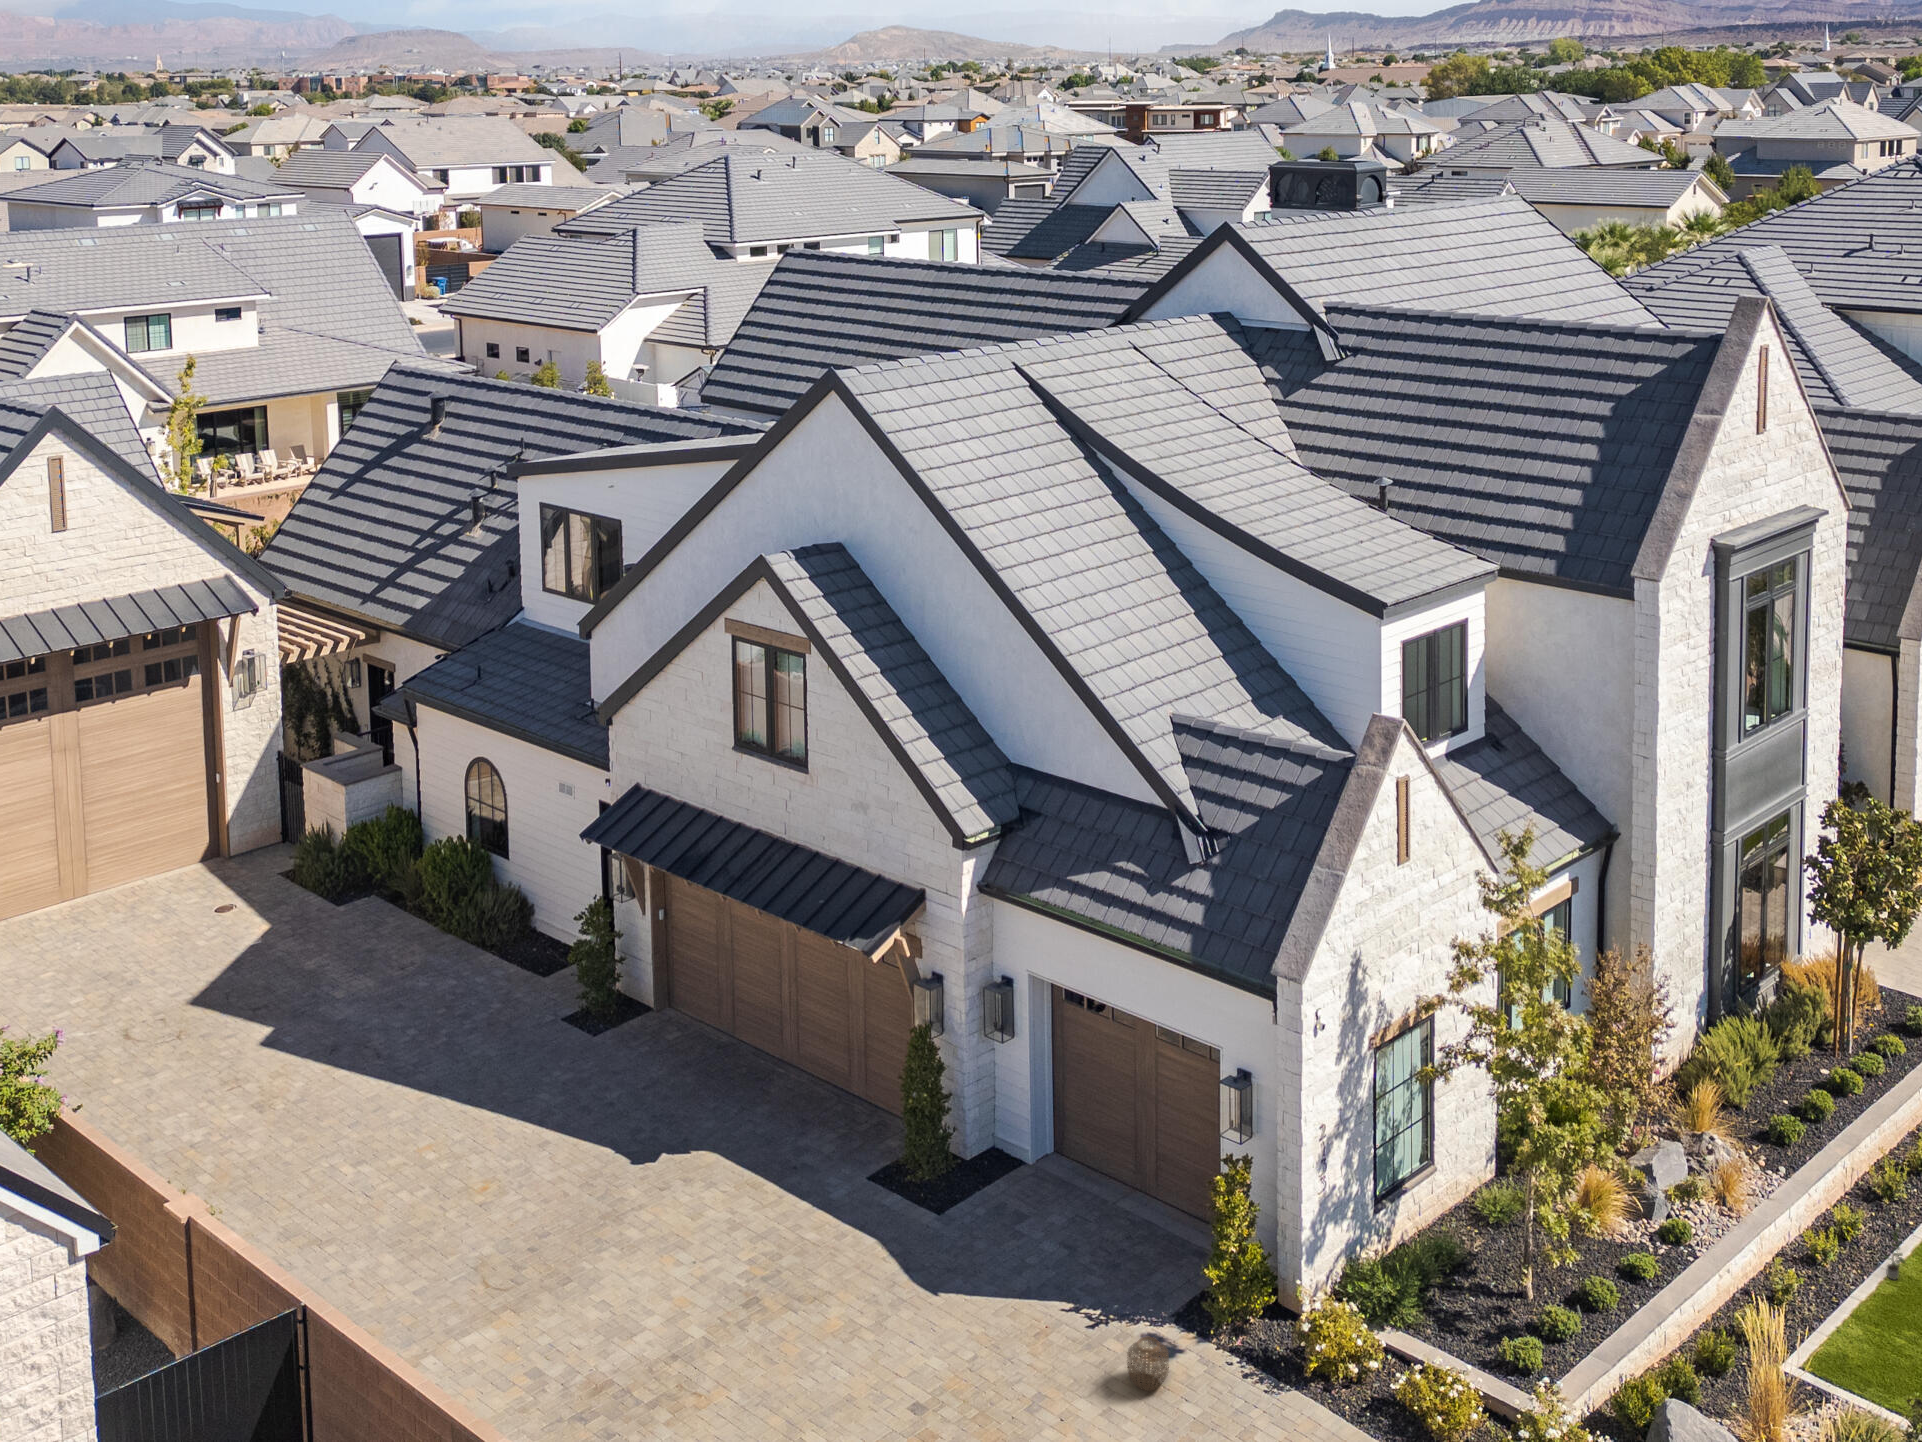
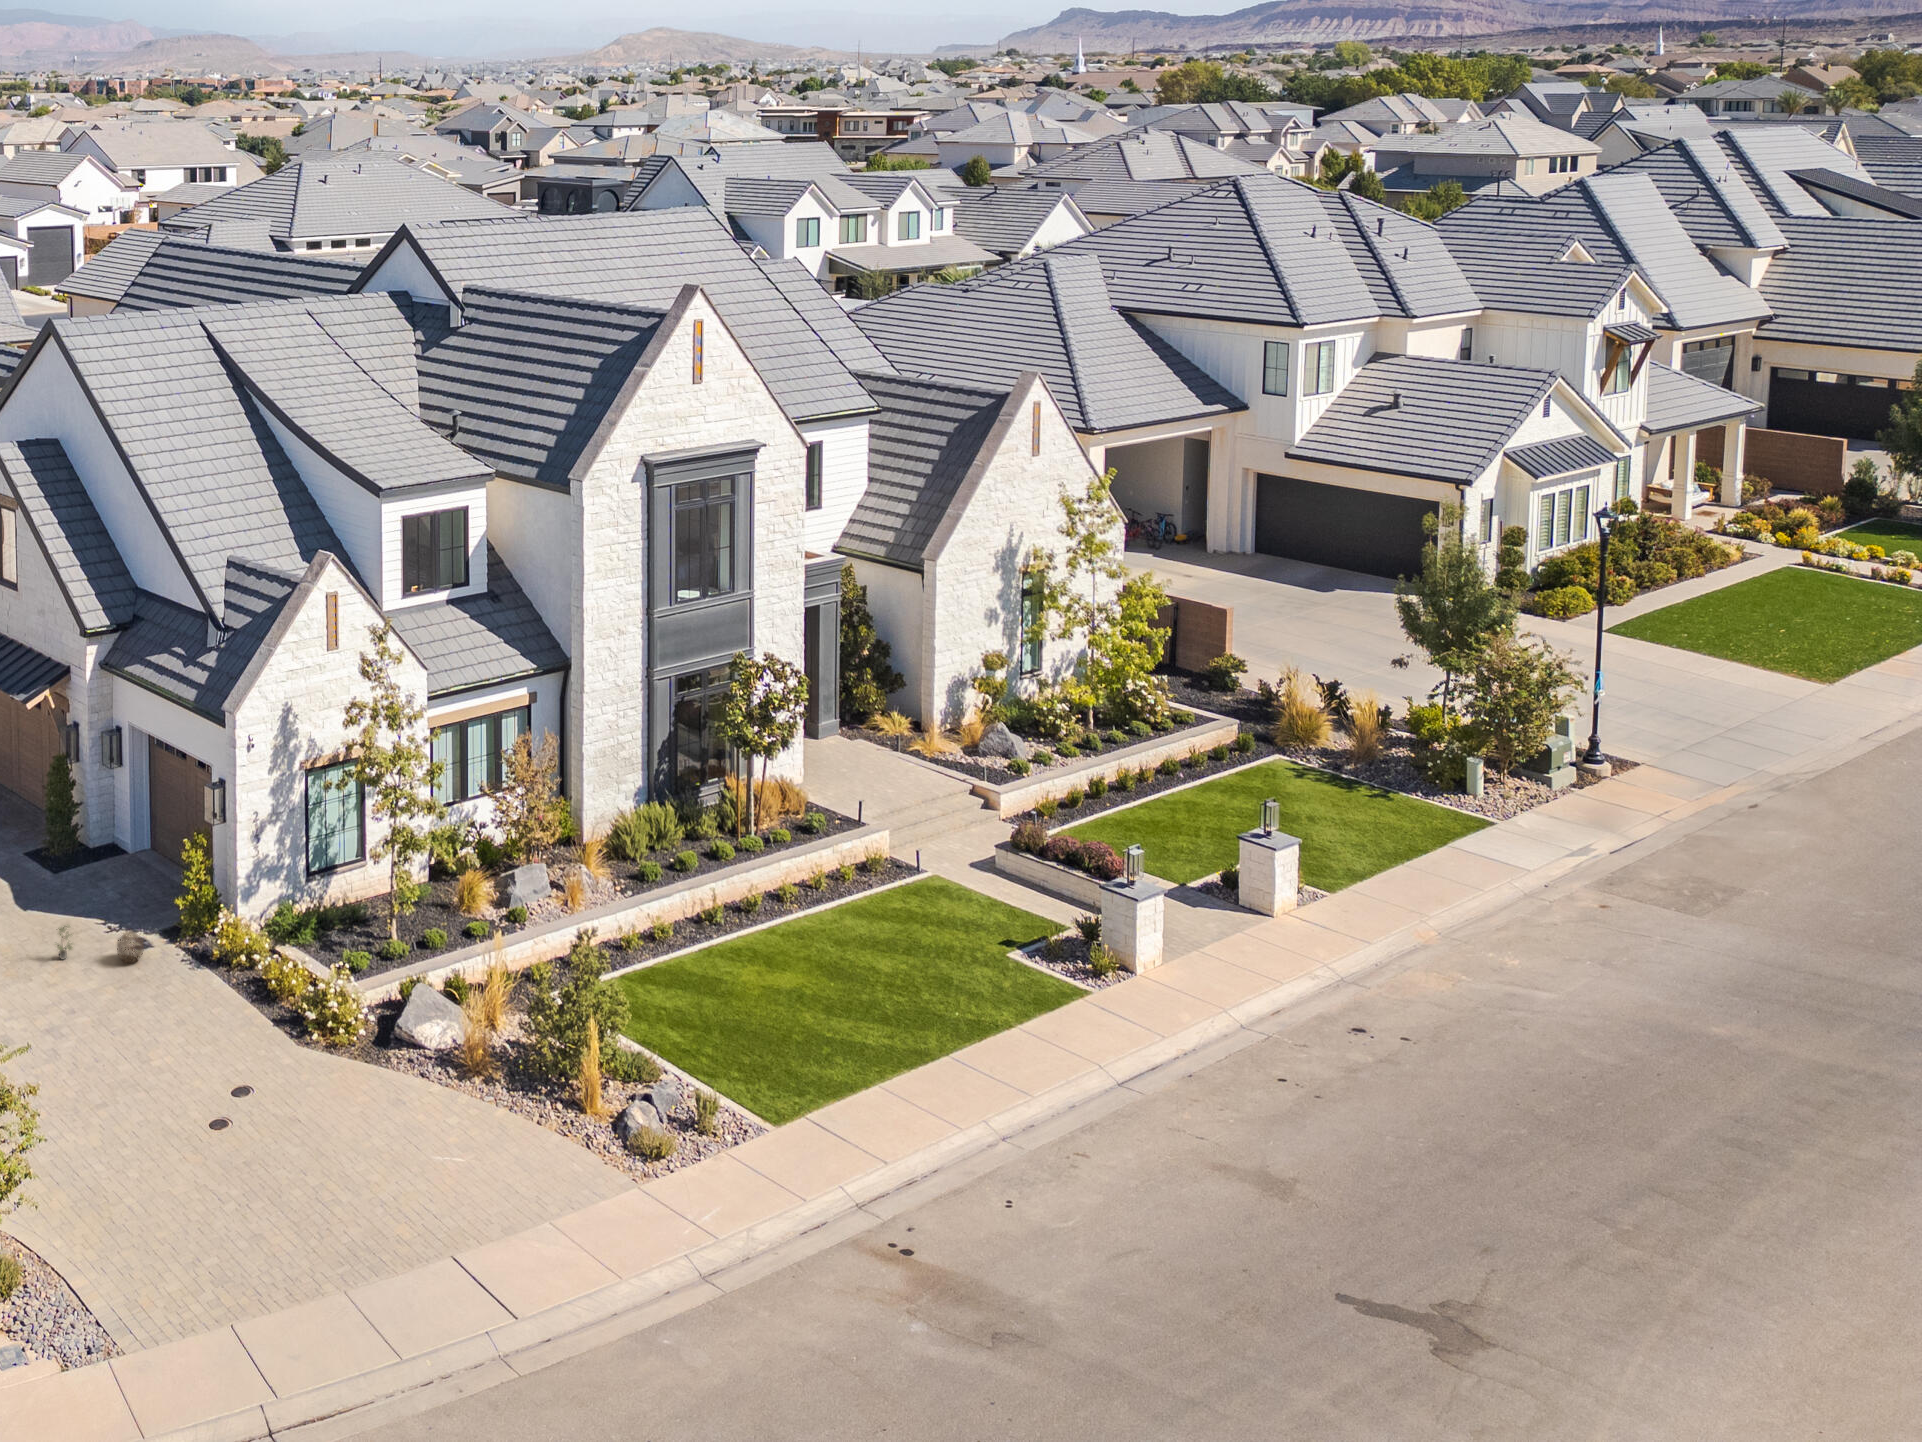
potted plant: present [1885,1228,1905,1280] -> present [57,926,72,959]

